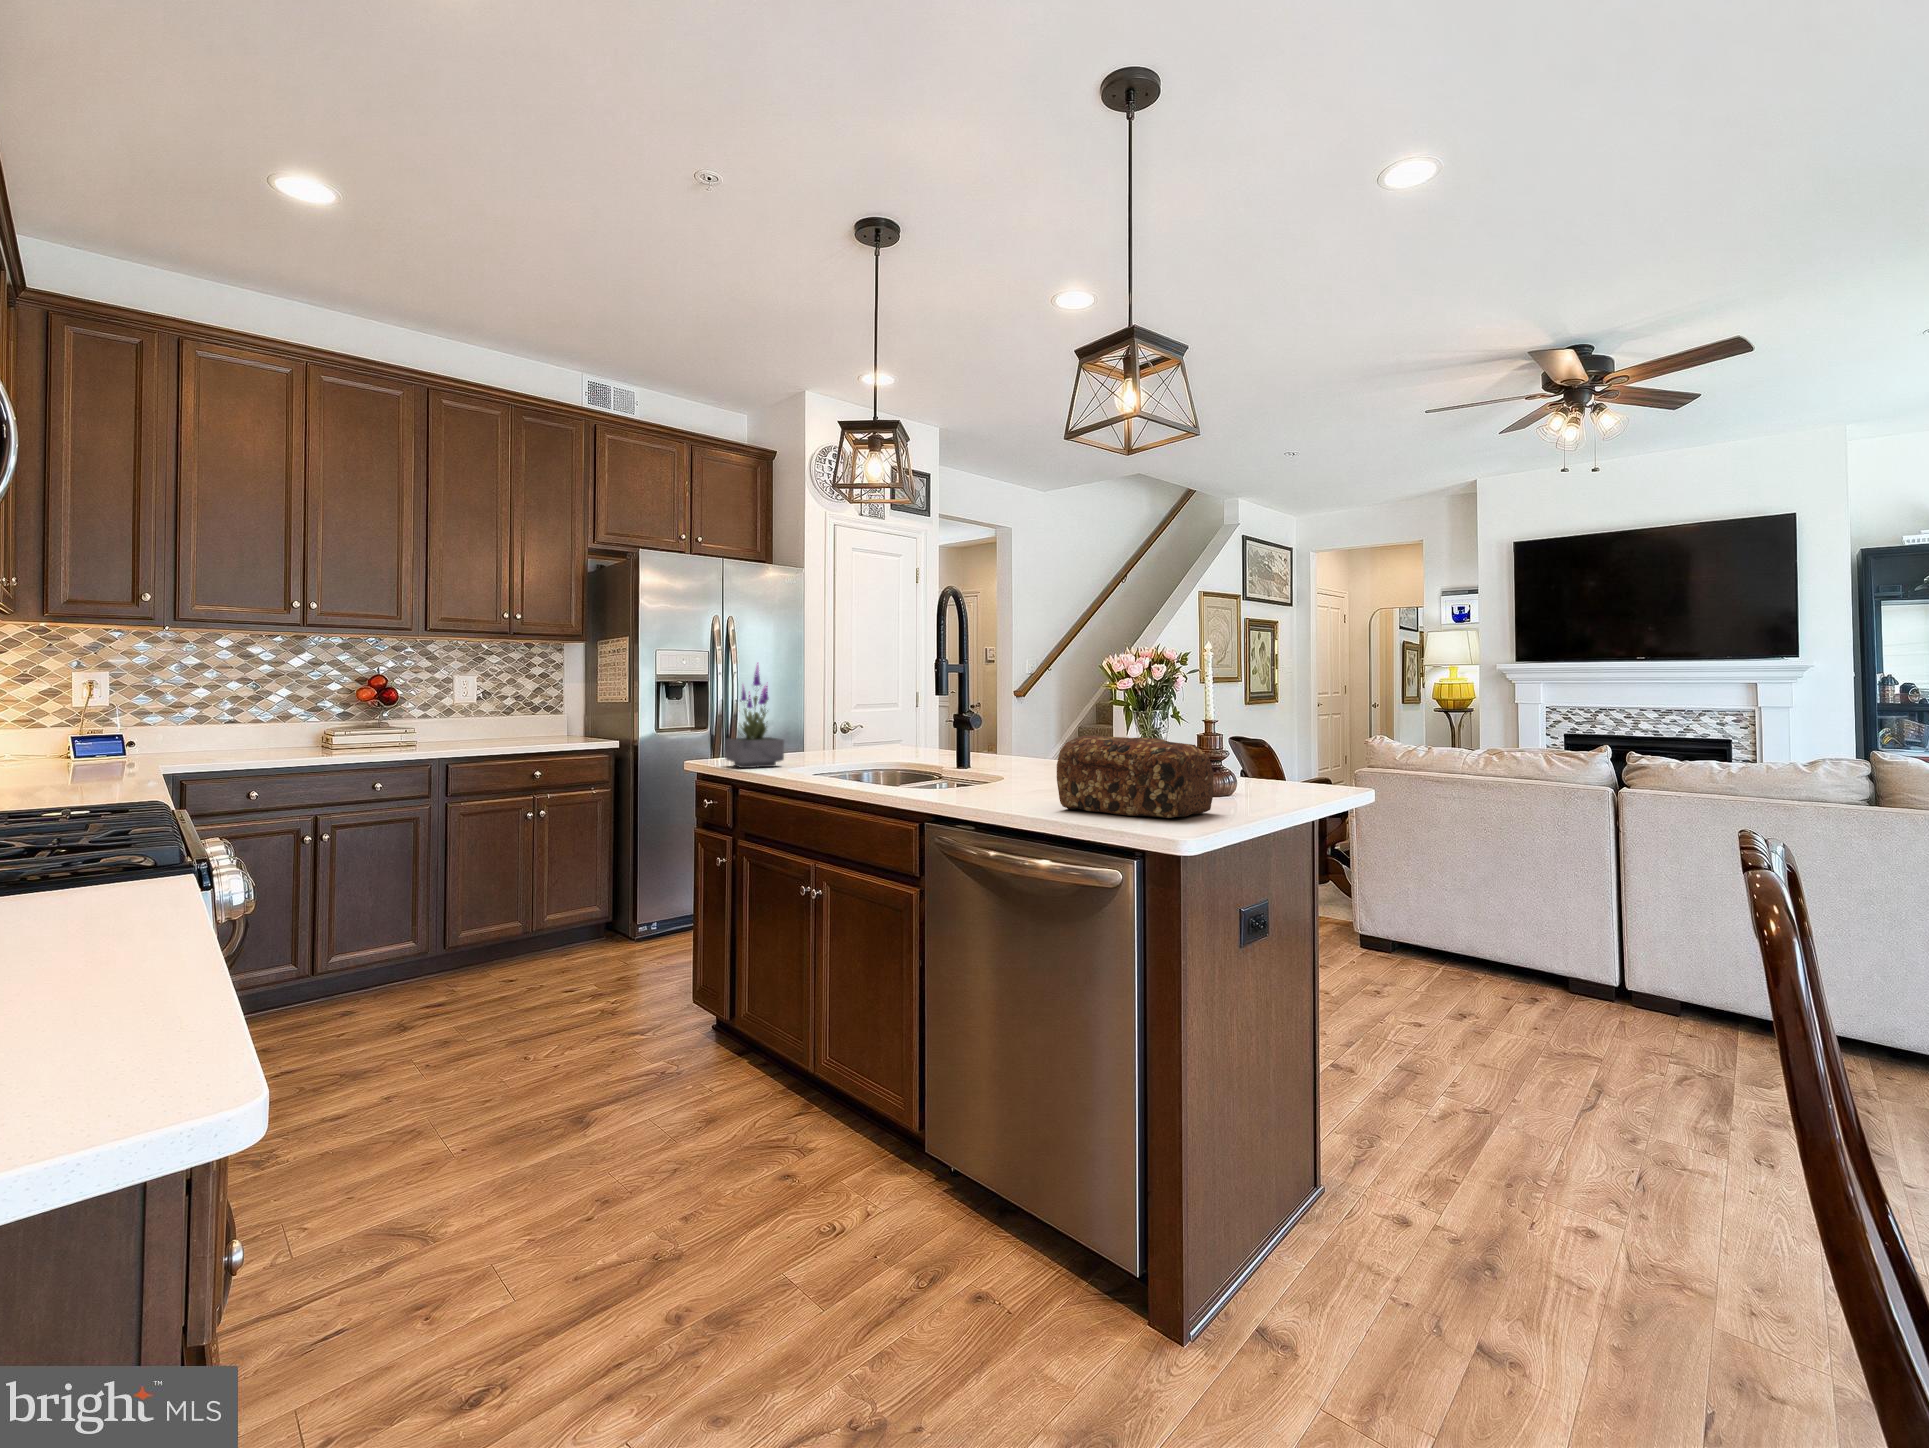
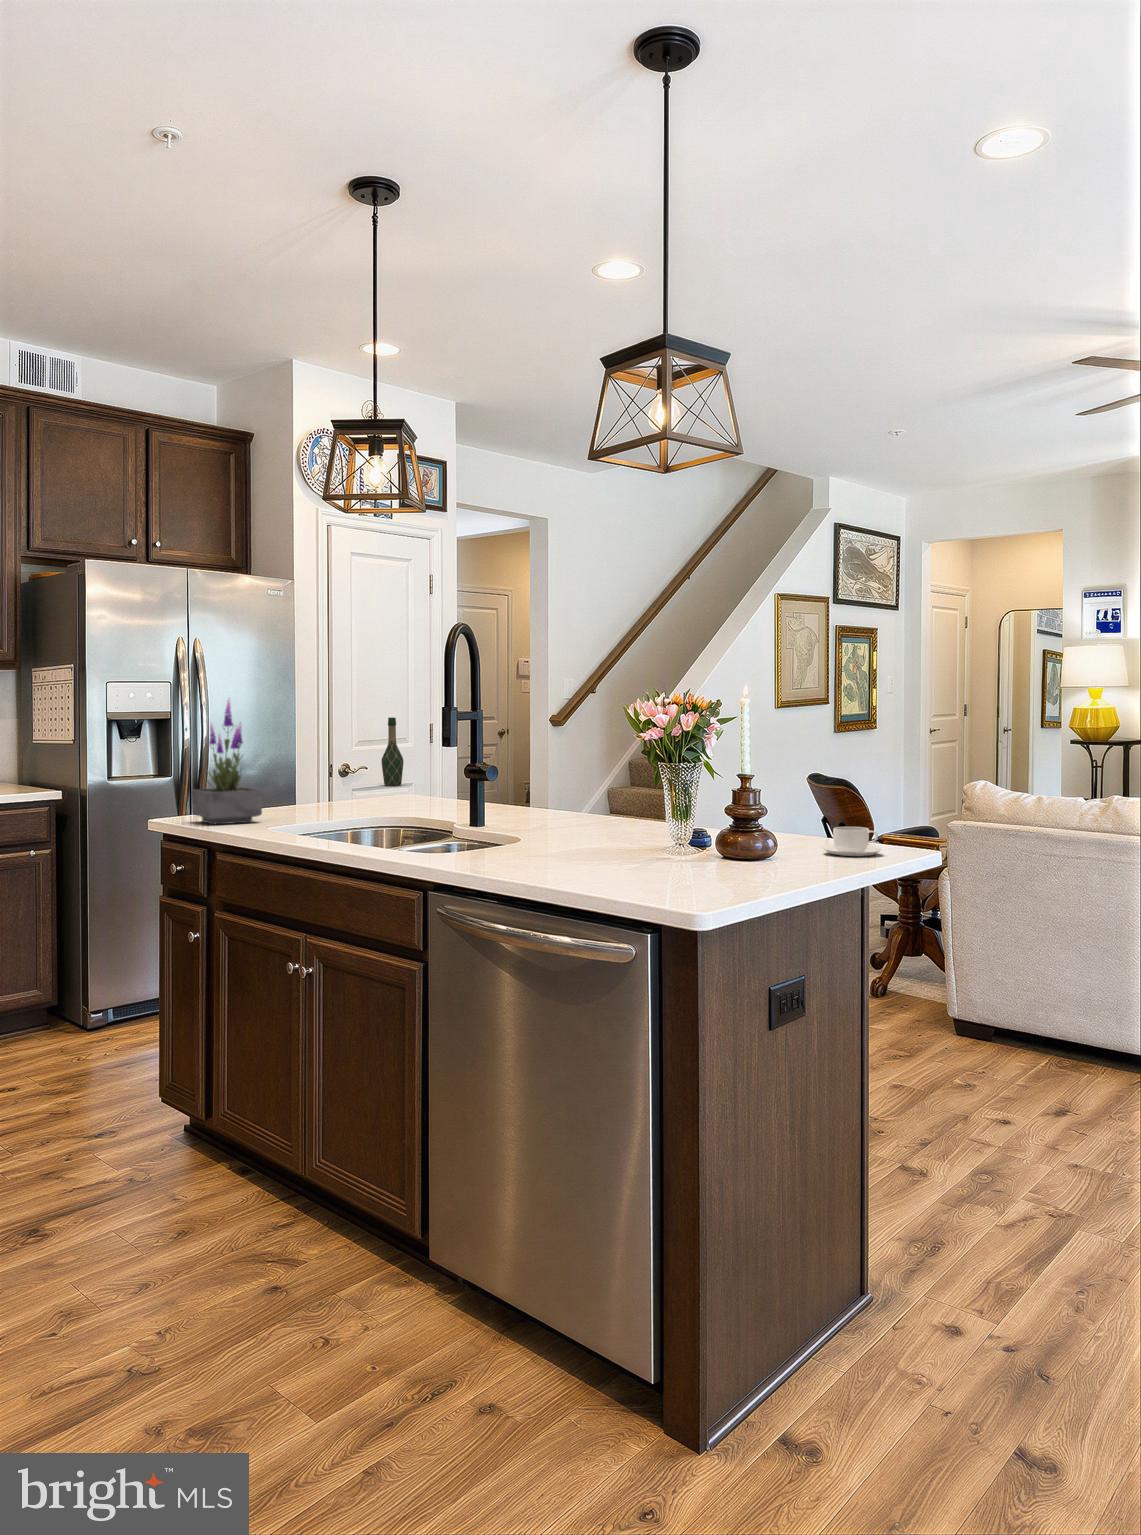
wine bottle: none [879,683,897,739] -> present [382,717,403,786]
bread loaf: present [1057,735,1214,818] -> none [567,791,744,885]
coffee cup: none [1272,768,1325,794] -> present [822,827,882,856]

